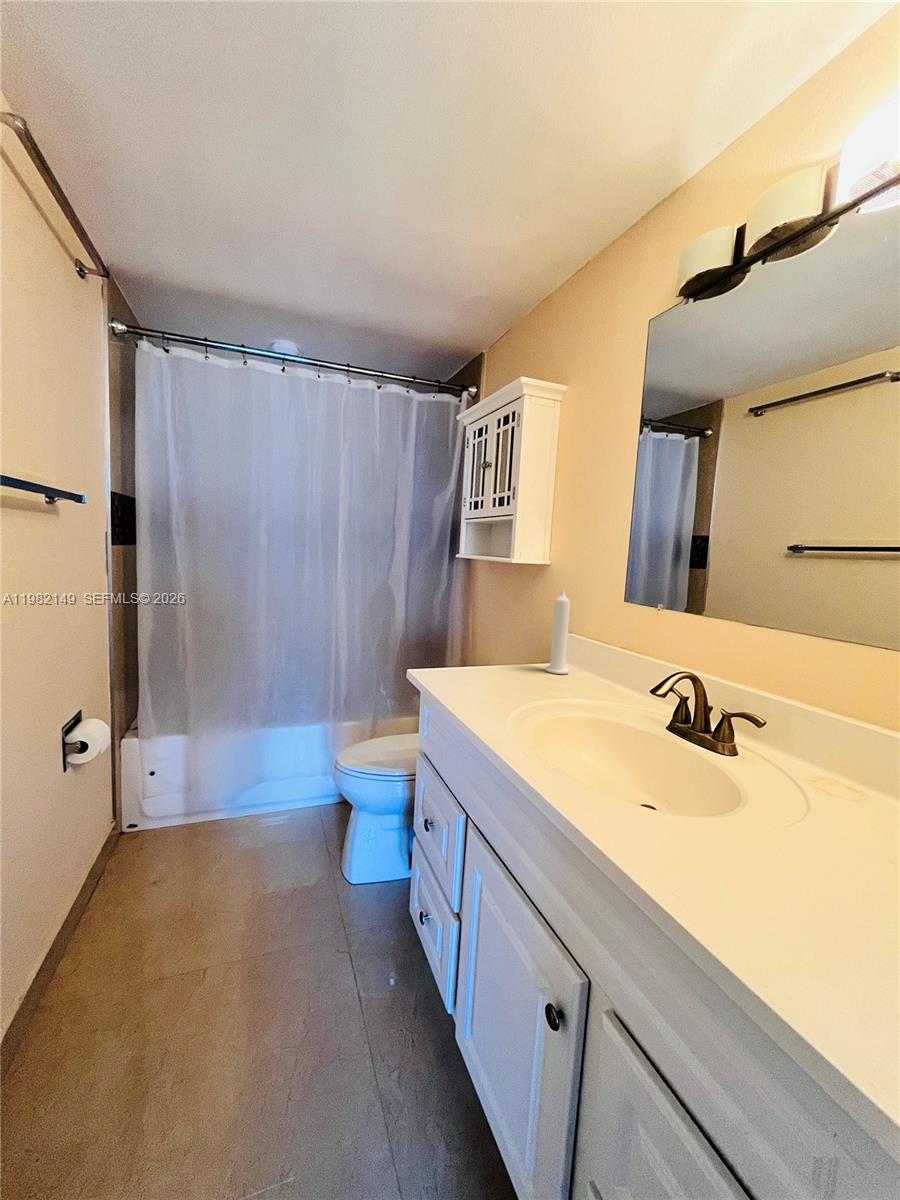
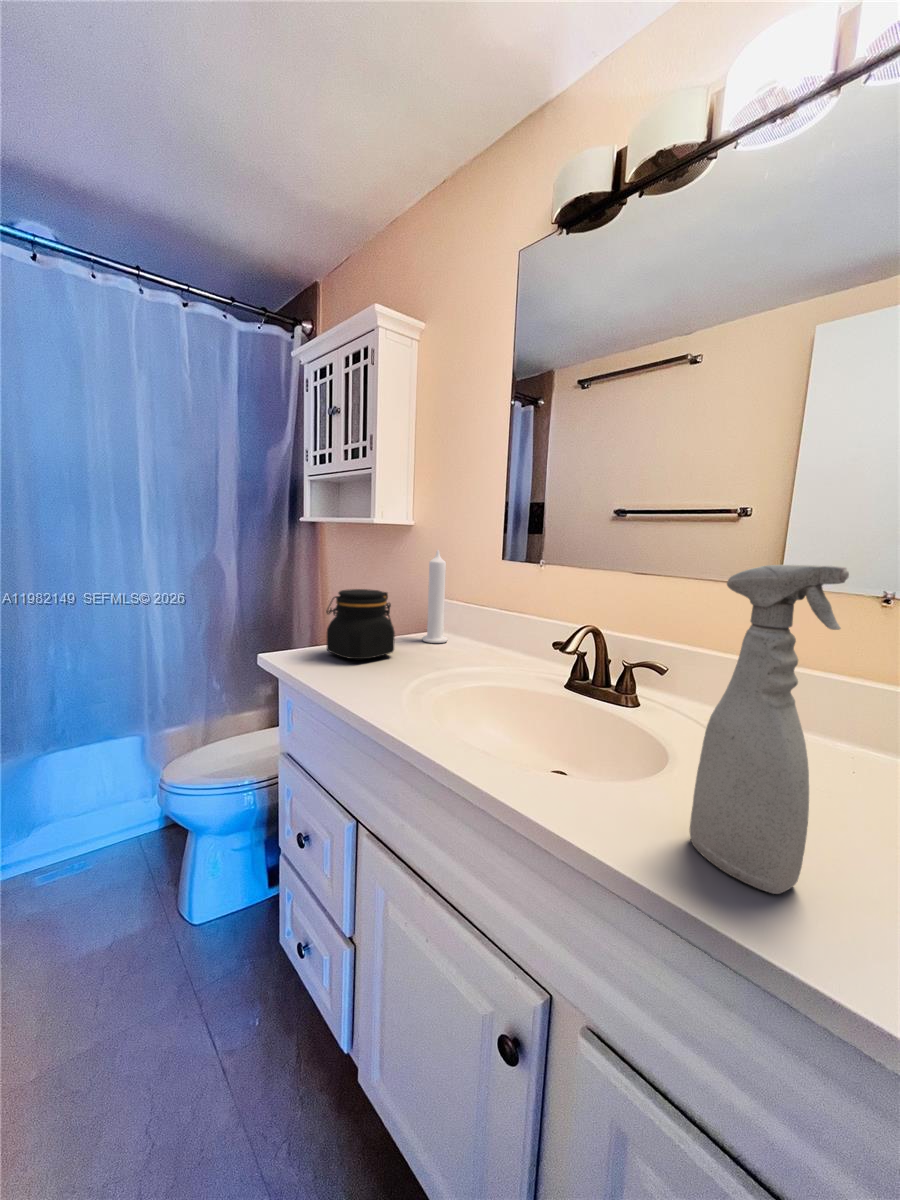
jar: none [459,621,515,681] -> present [326,589,395,659]
spray bottle: none [705,638,823,921] -> present [690,565,849,894]

